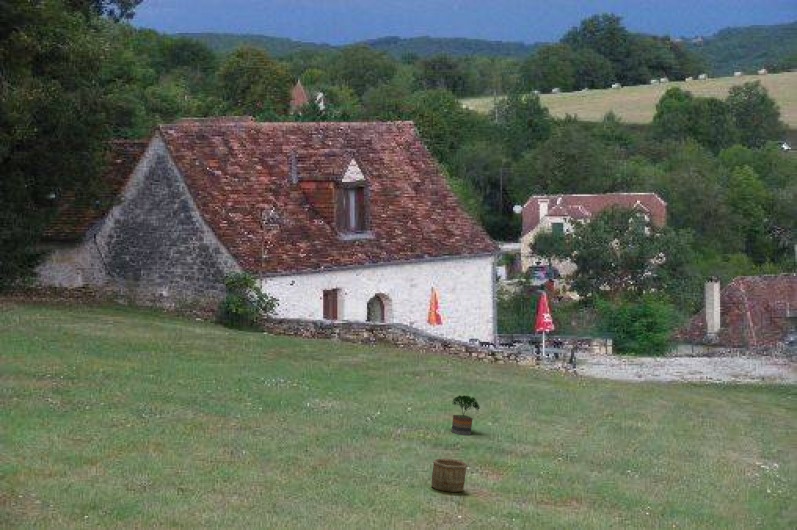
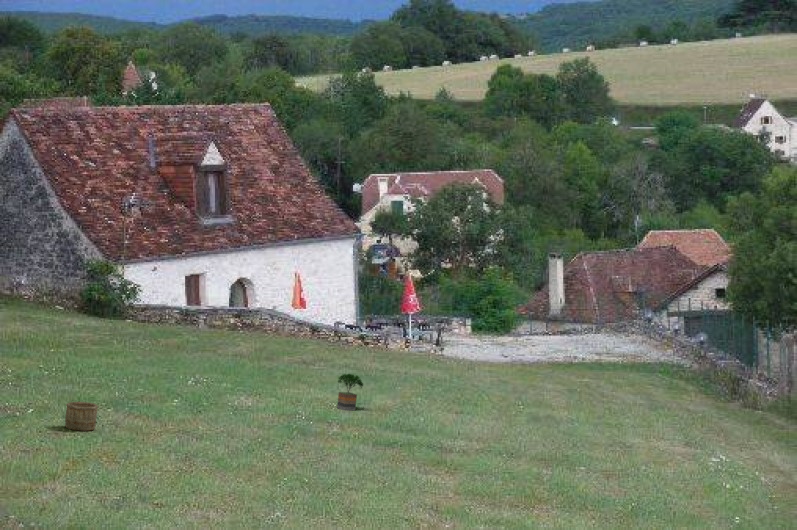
wooden bucket: present [431,459,467,492] -> present [65,402,98,431]

